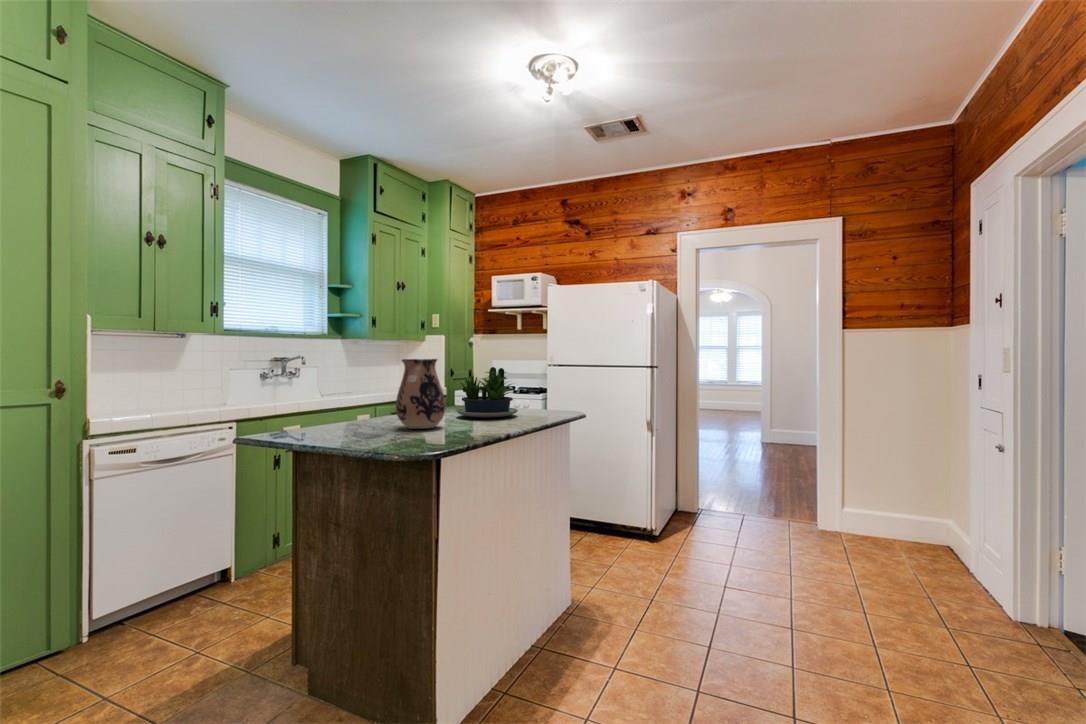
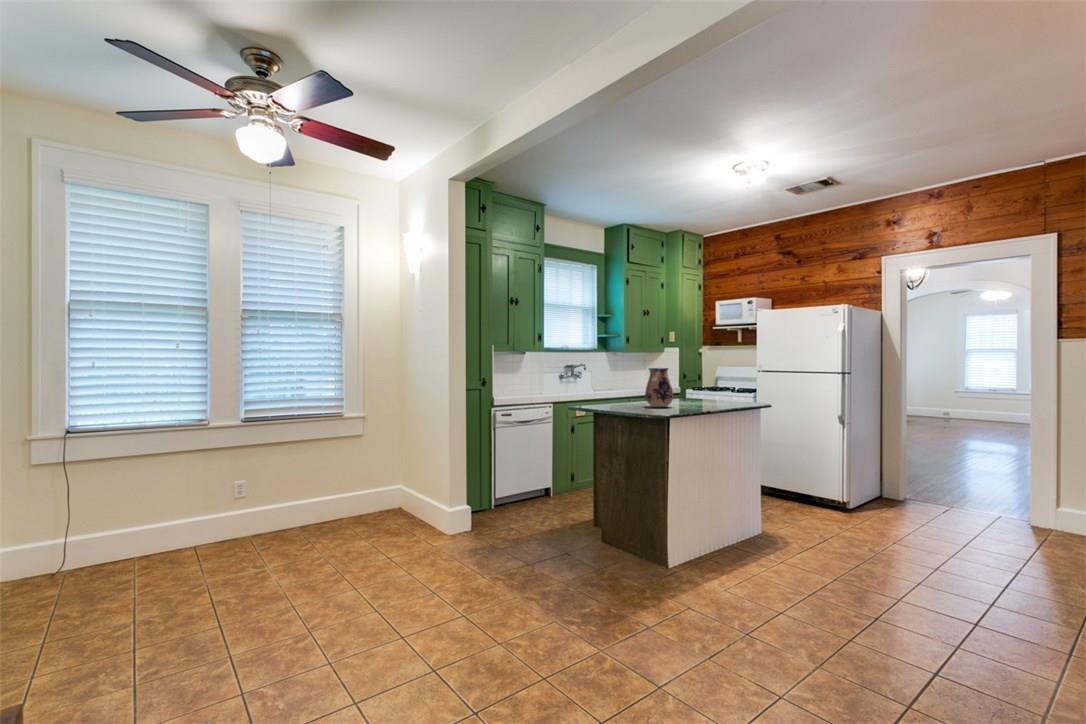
potted plant: present [457,367,518,417] -> none [681,373,721,403]

